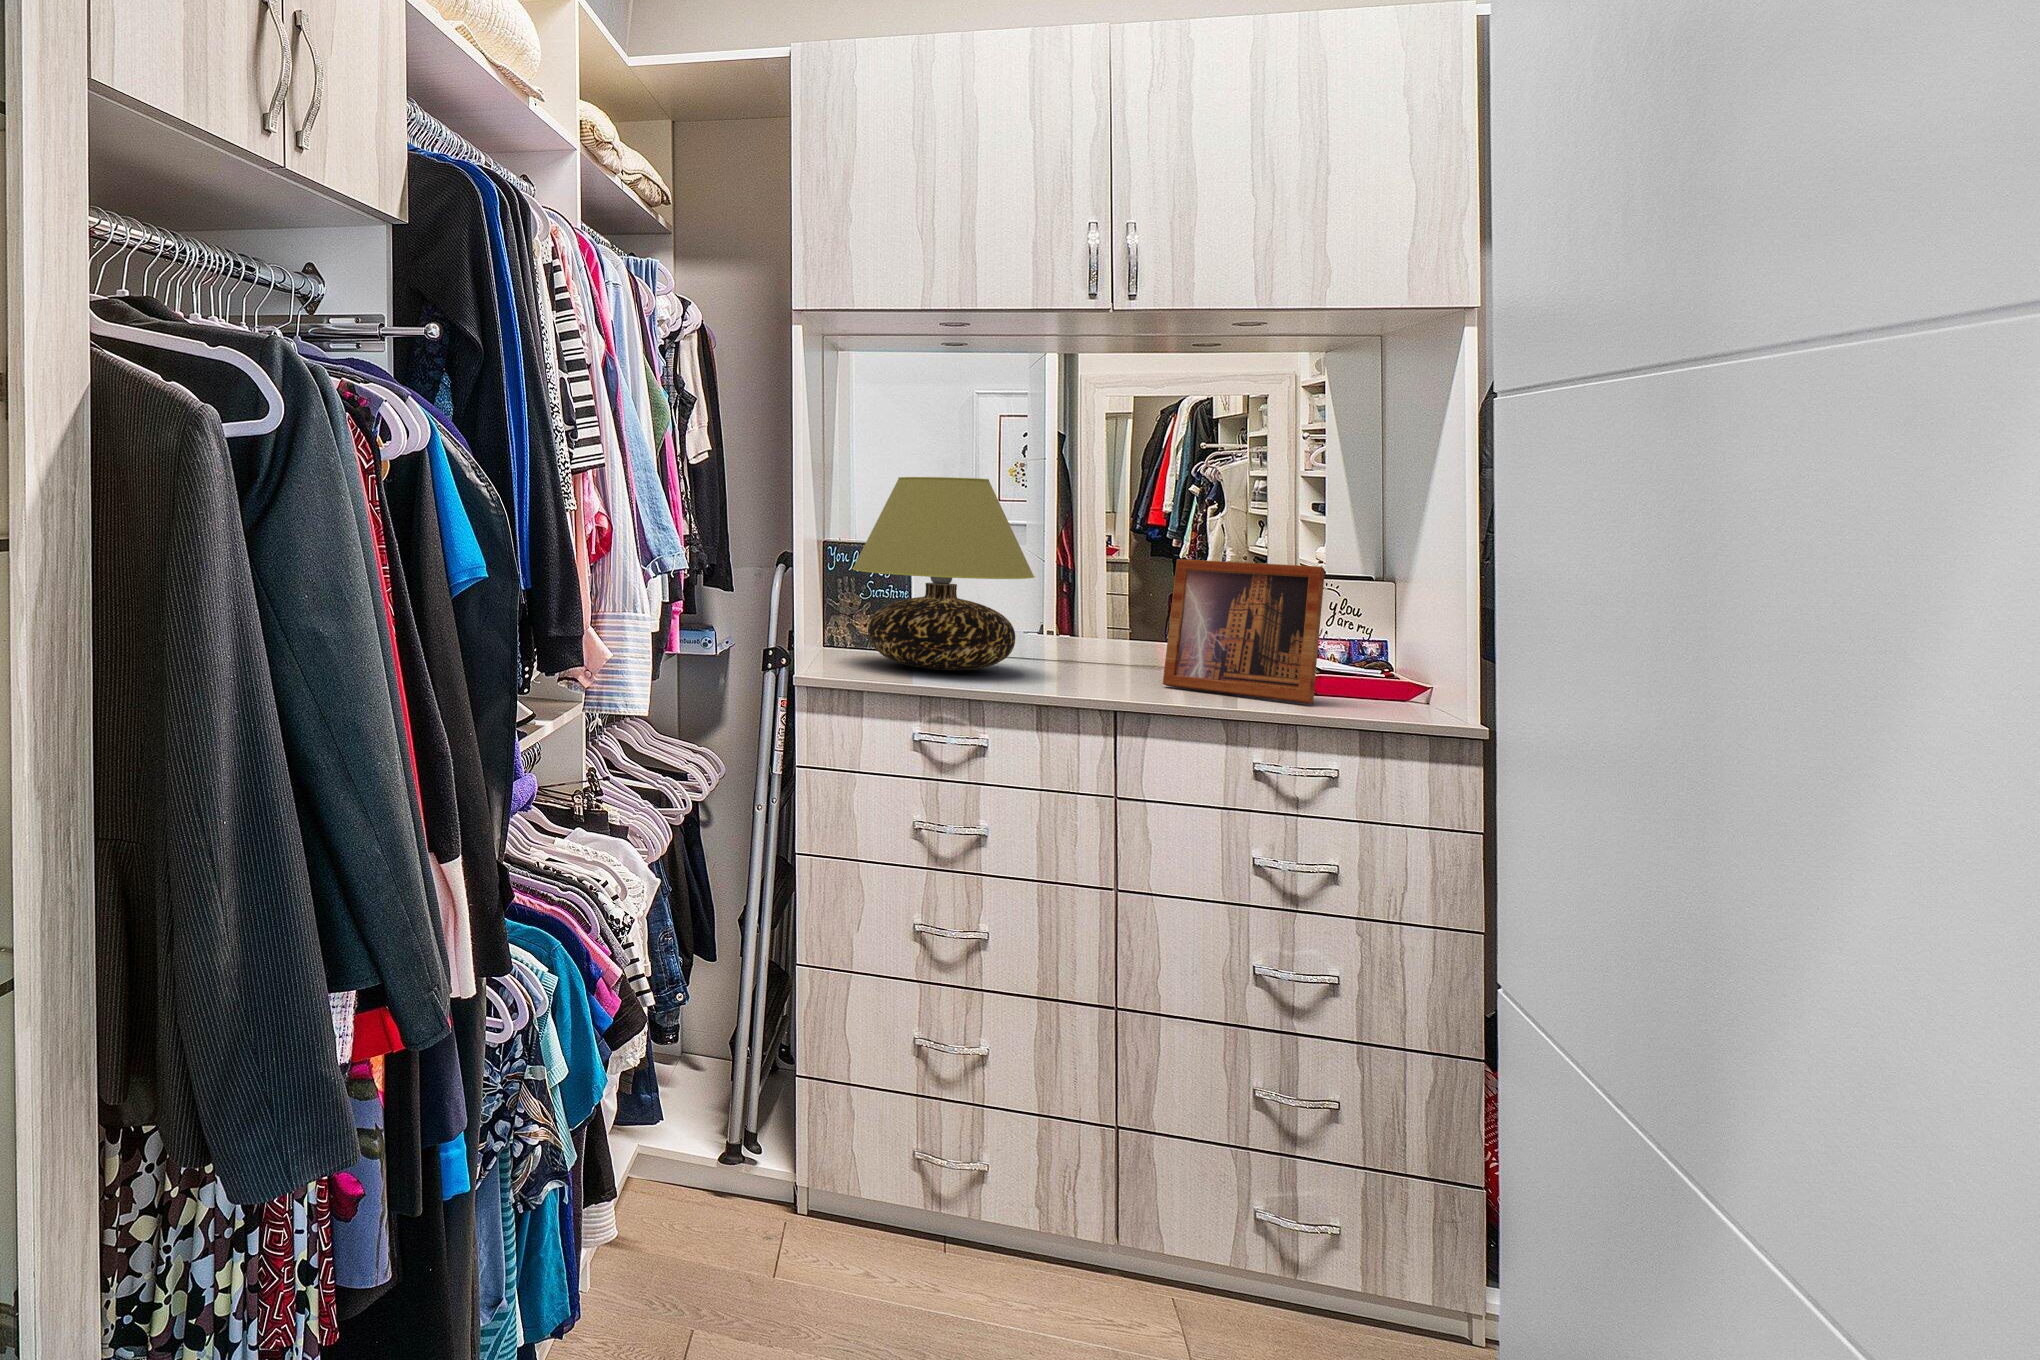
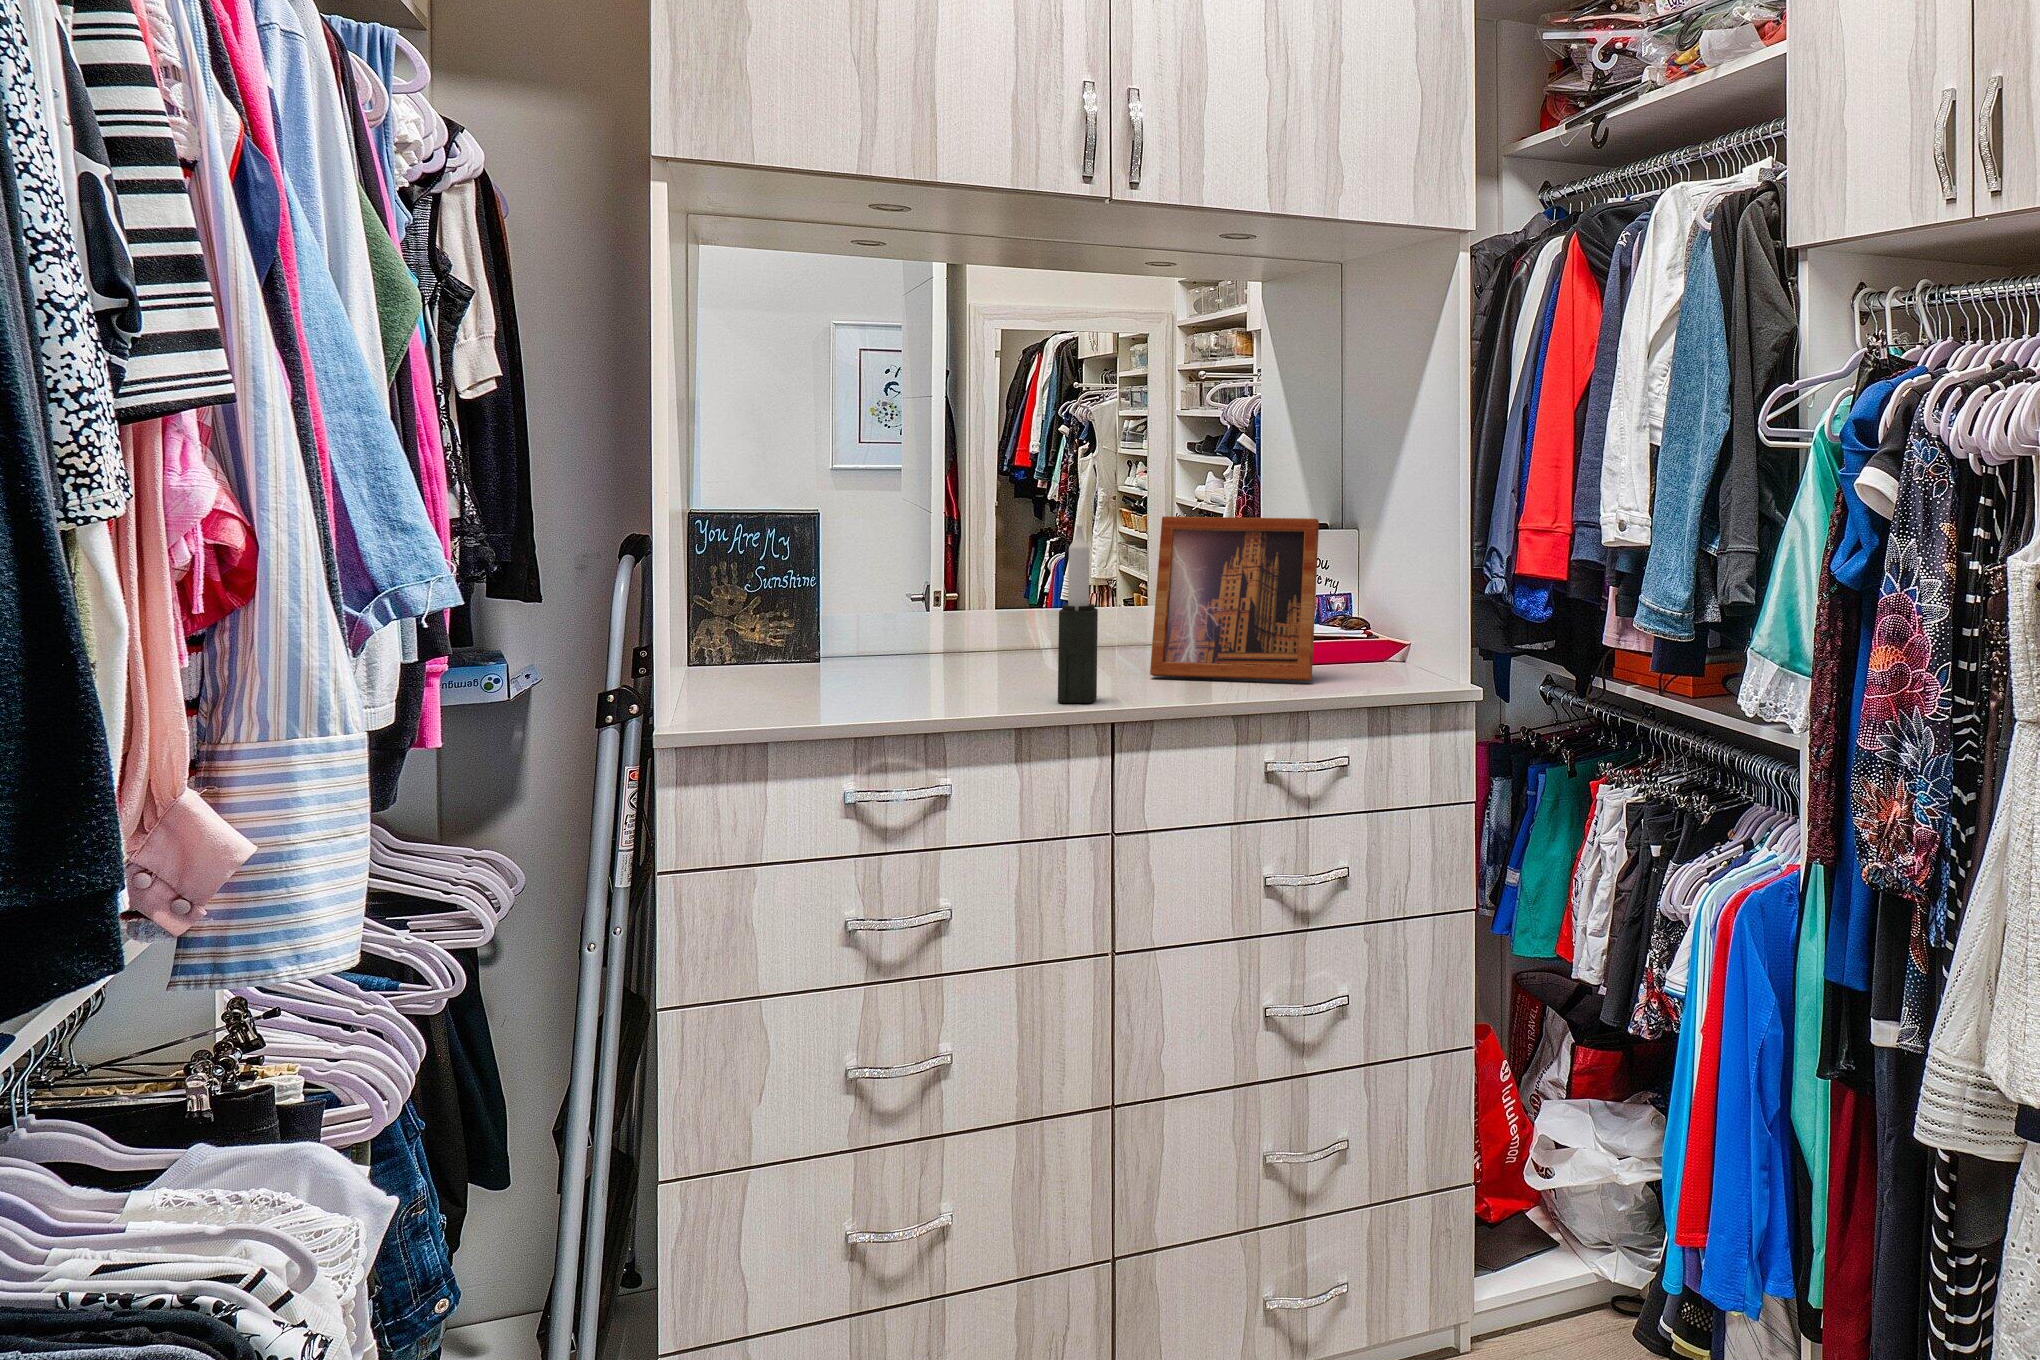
table lamp: present [852,477,1035,670] -> none [739,416,997,689]
candle: none [1073,559,1108,695] -> present [1058,523,1098,703]

